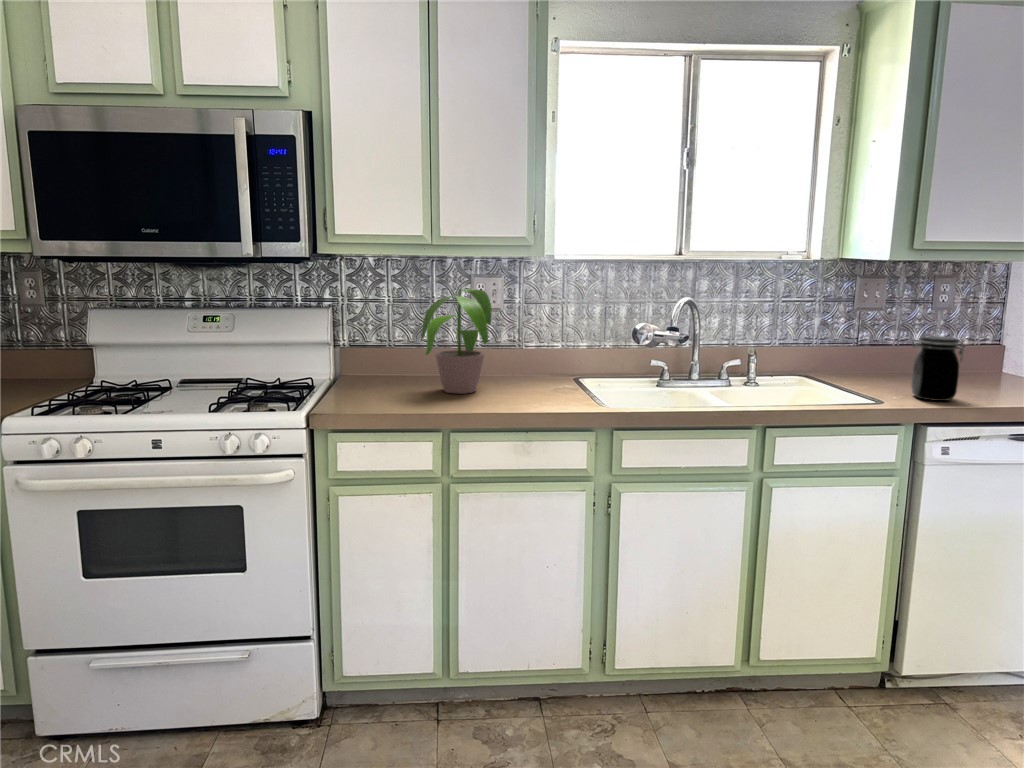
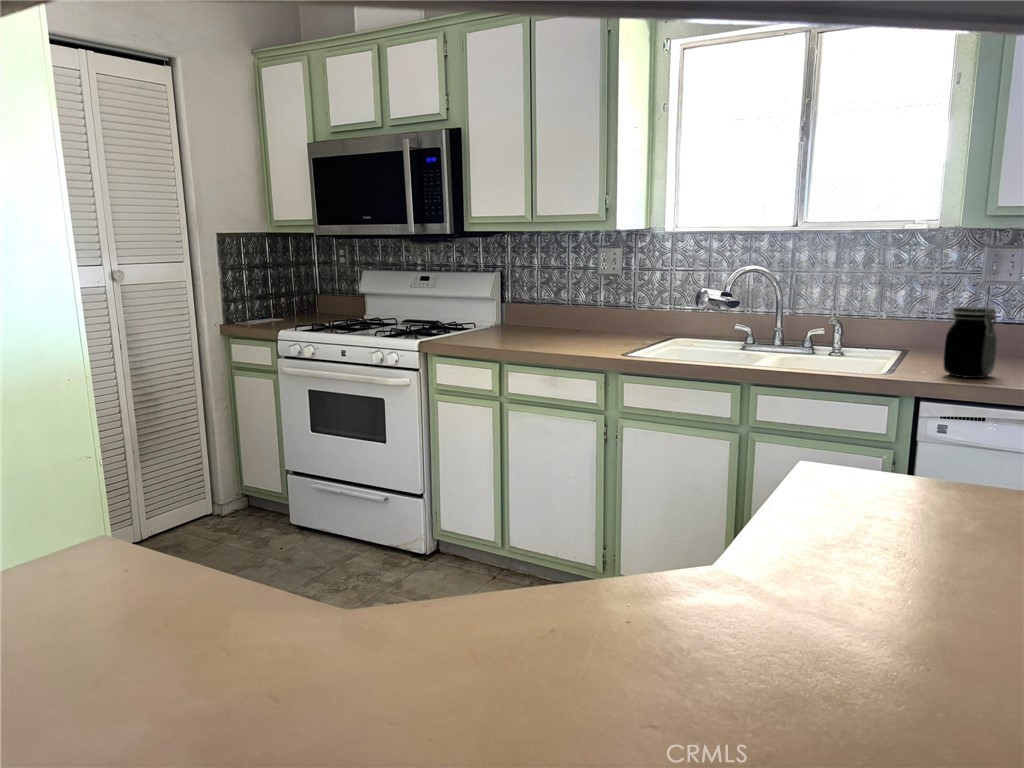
potted plant: present [421,289,492,393] -> none [509,255,599,339]

